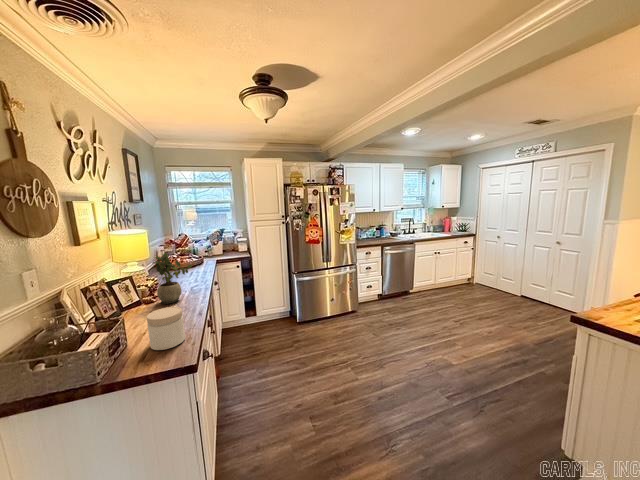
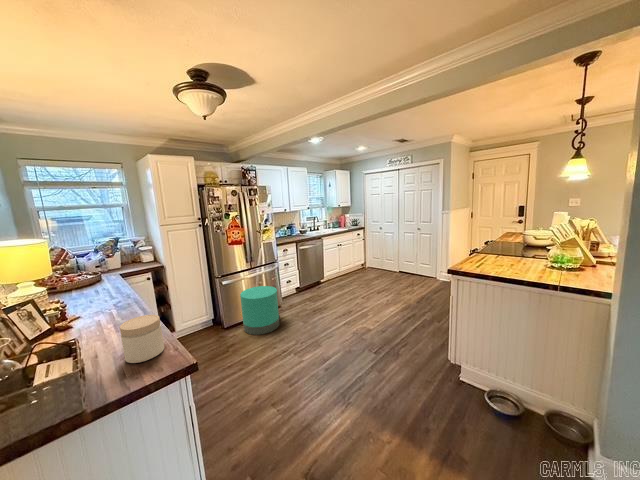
potted plant: present [152,253,192,304] -> none [73,264,128,325]
trash can: none [312,288,351,338] -> present [240,286,280,335]

